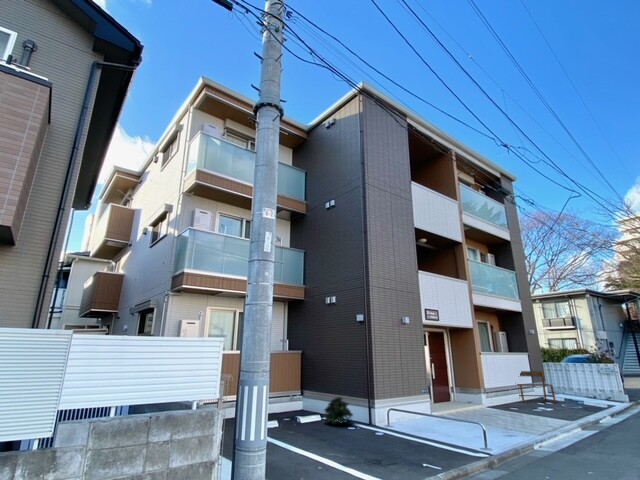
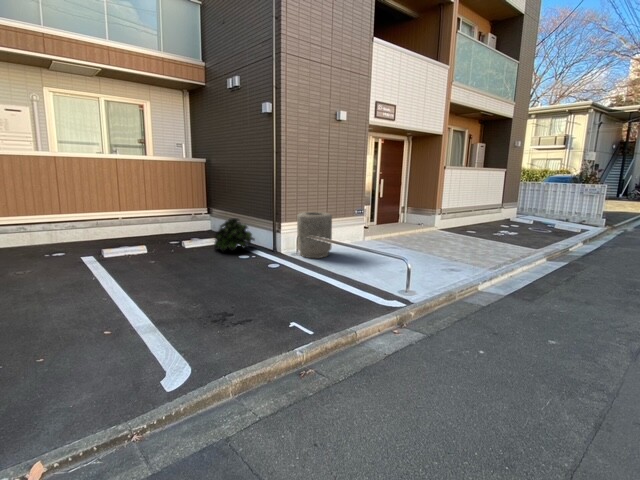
bench: present [517,371,556,403] -> none [479,190,524,225]
trash can: none [387,391,414,429] -> present [297,212,332,258]

